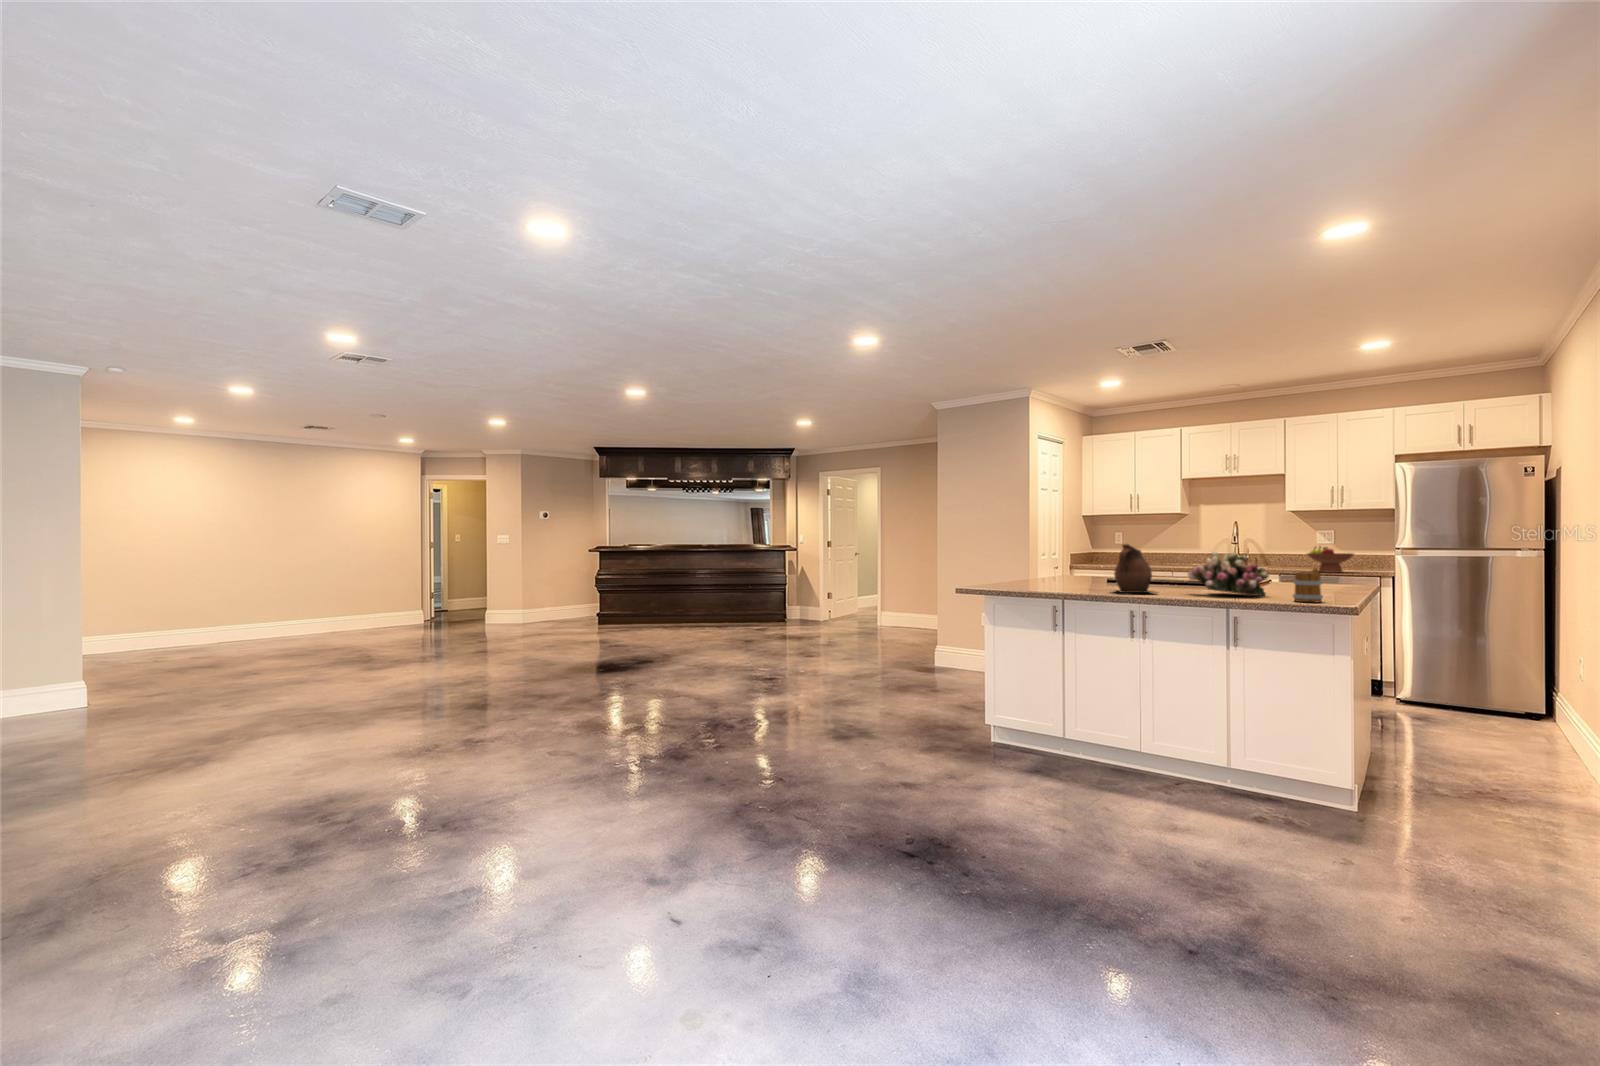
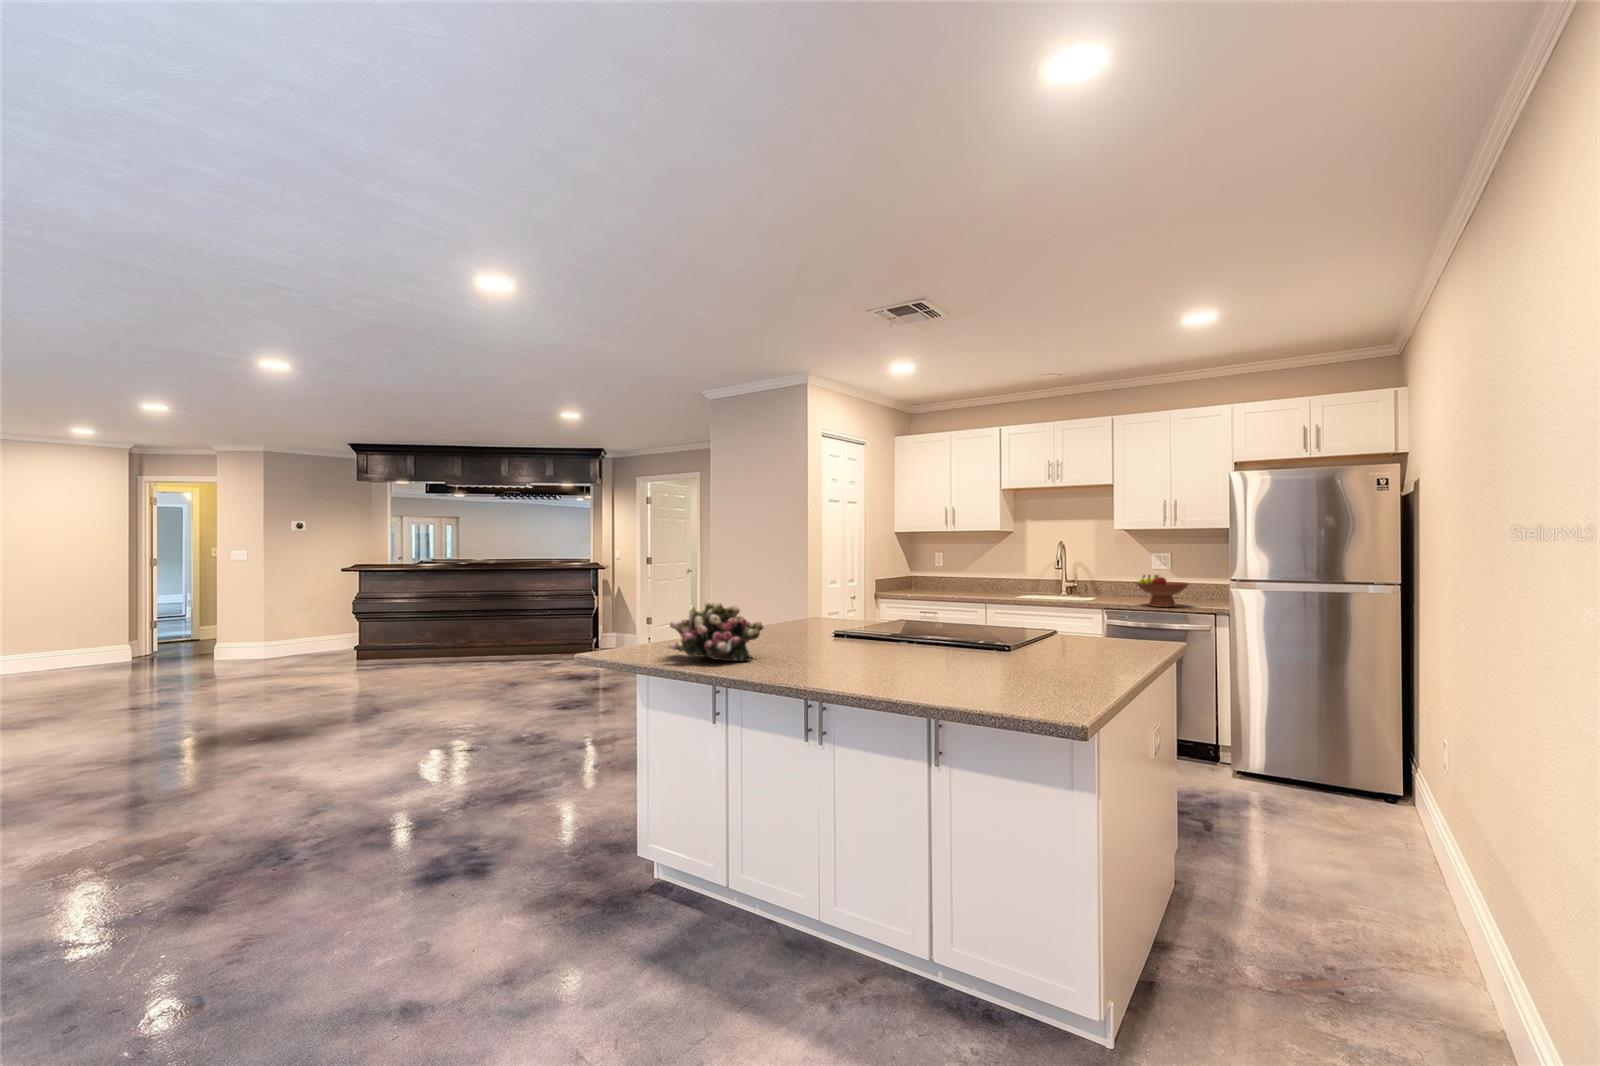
ceramic pitcher: present [1114,544,1154,593] -> none [770,602,833,682]
flower arrangement: present [1188,552,1269,596] -> present [669,600,763,661]
mug: present [1293,568,1323,602] -> none [1000,649,1046,712]

